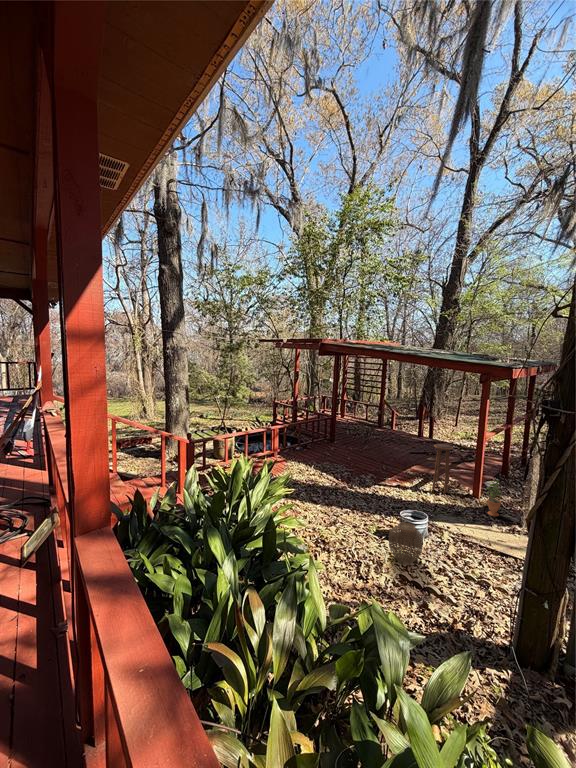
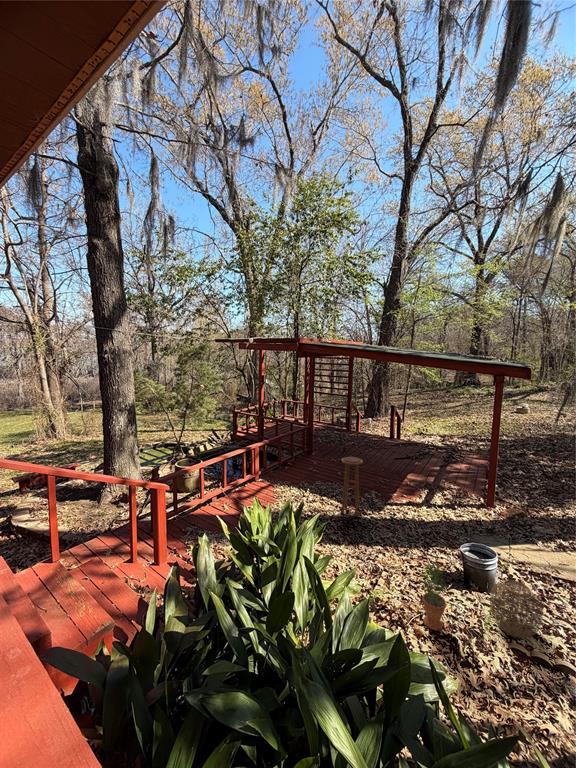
stool: present [432,444,453,493] -> present [341,457,363,517]
potted plant: present [487,480,502,516] -> present [419,558,447,630]

